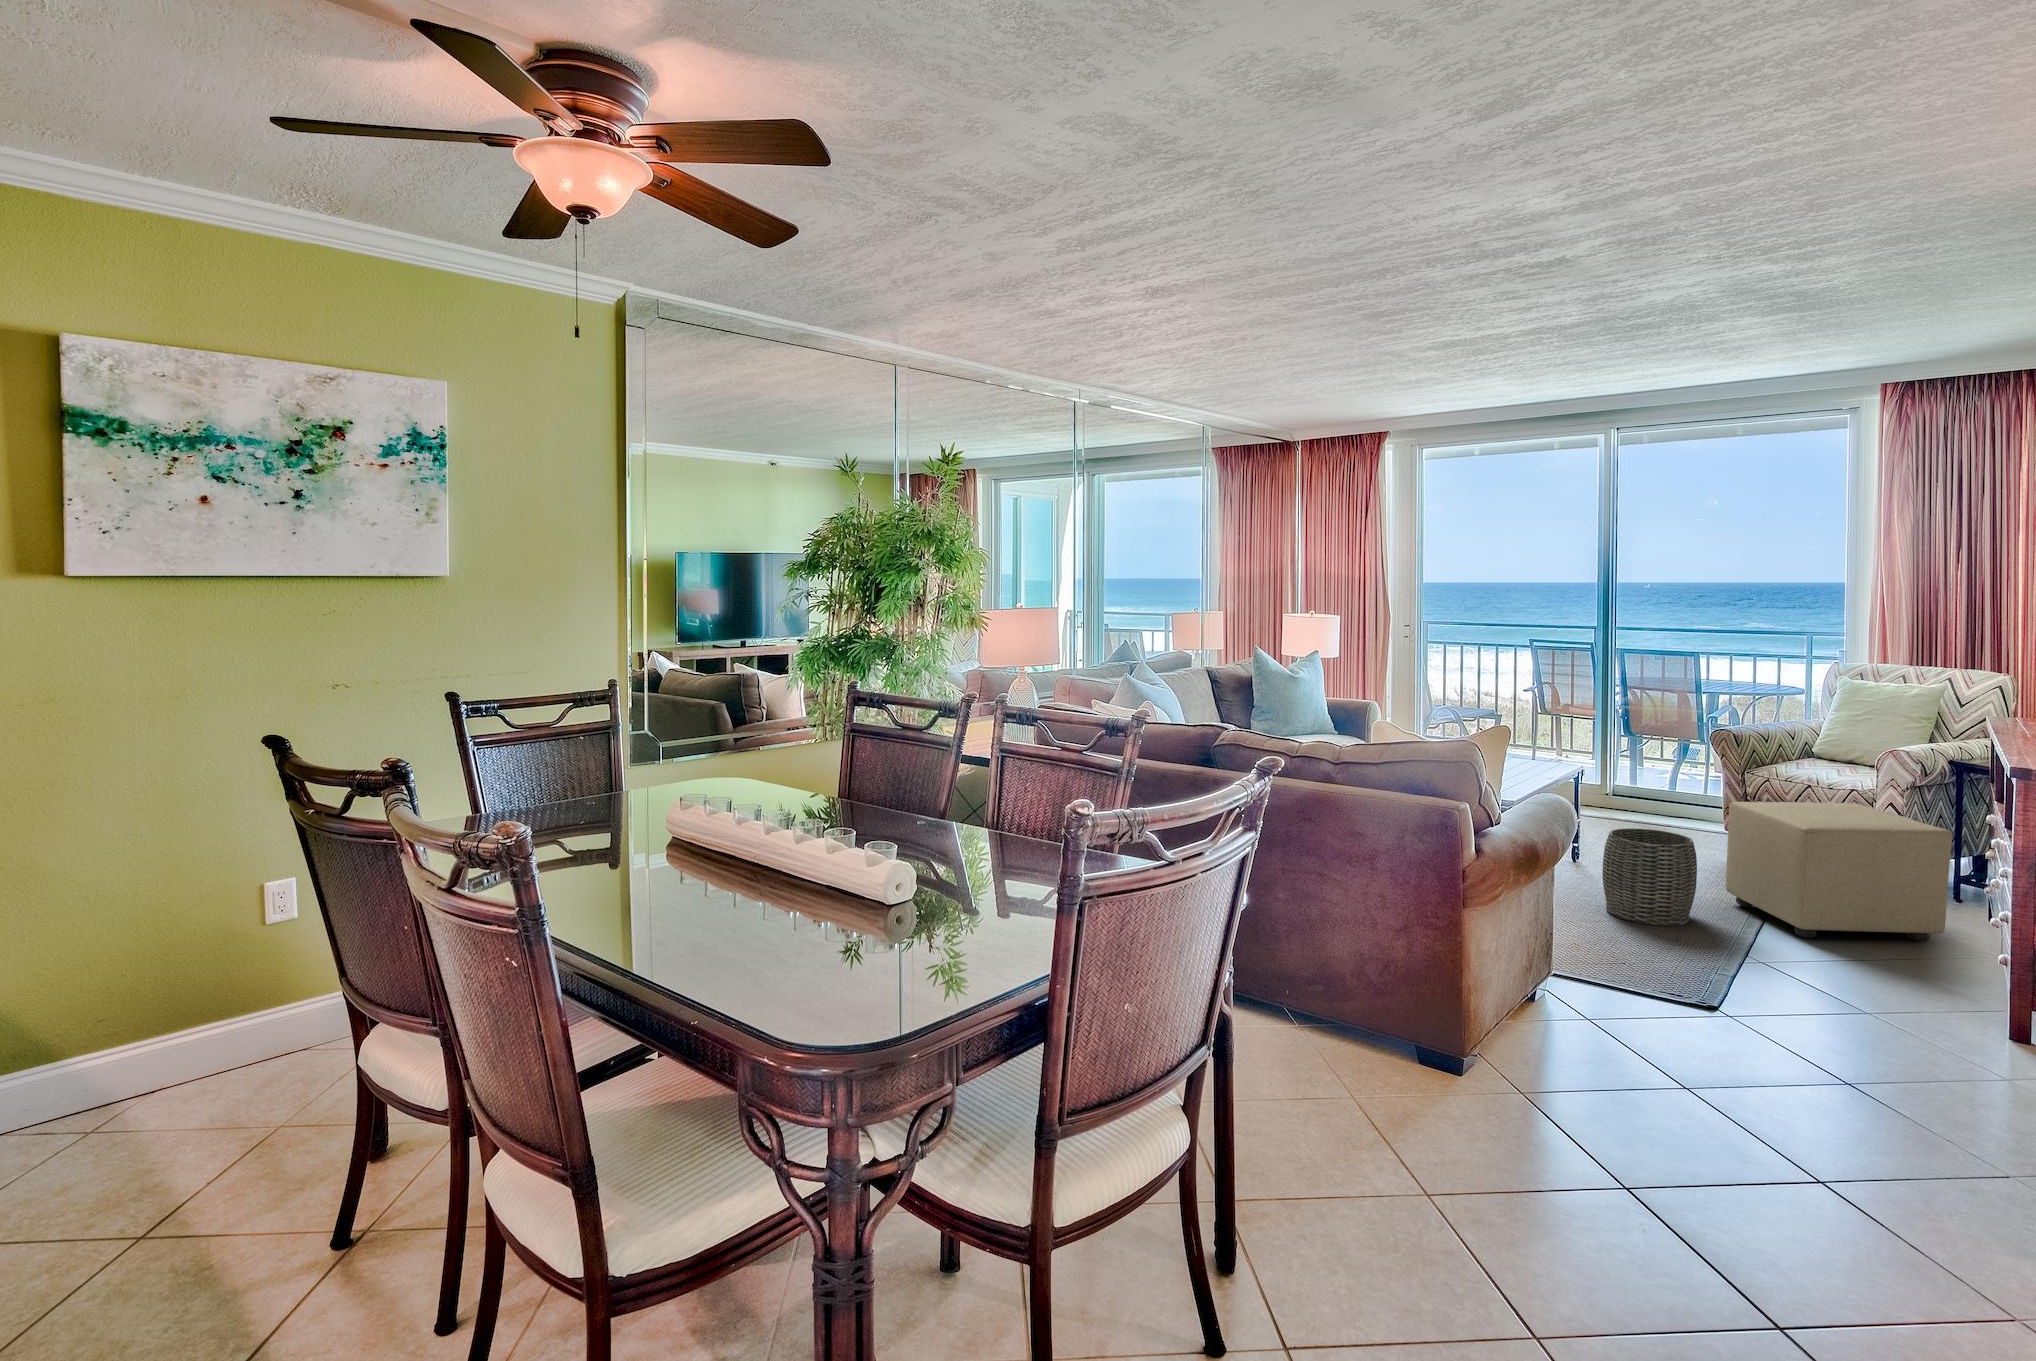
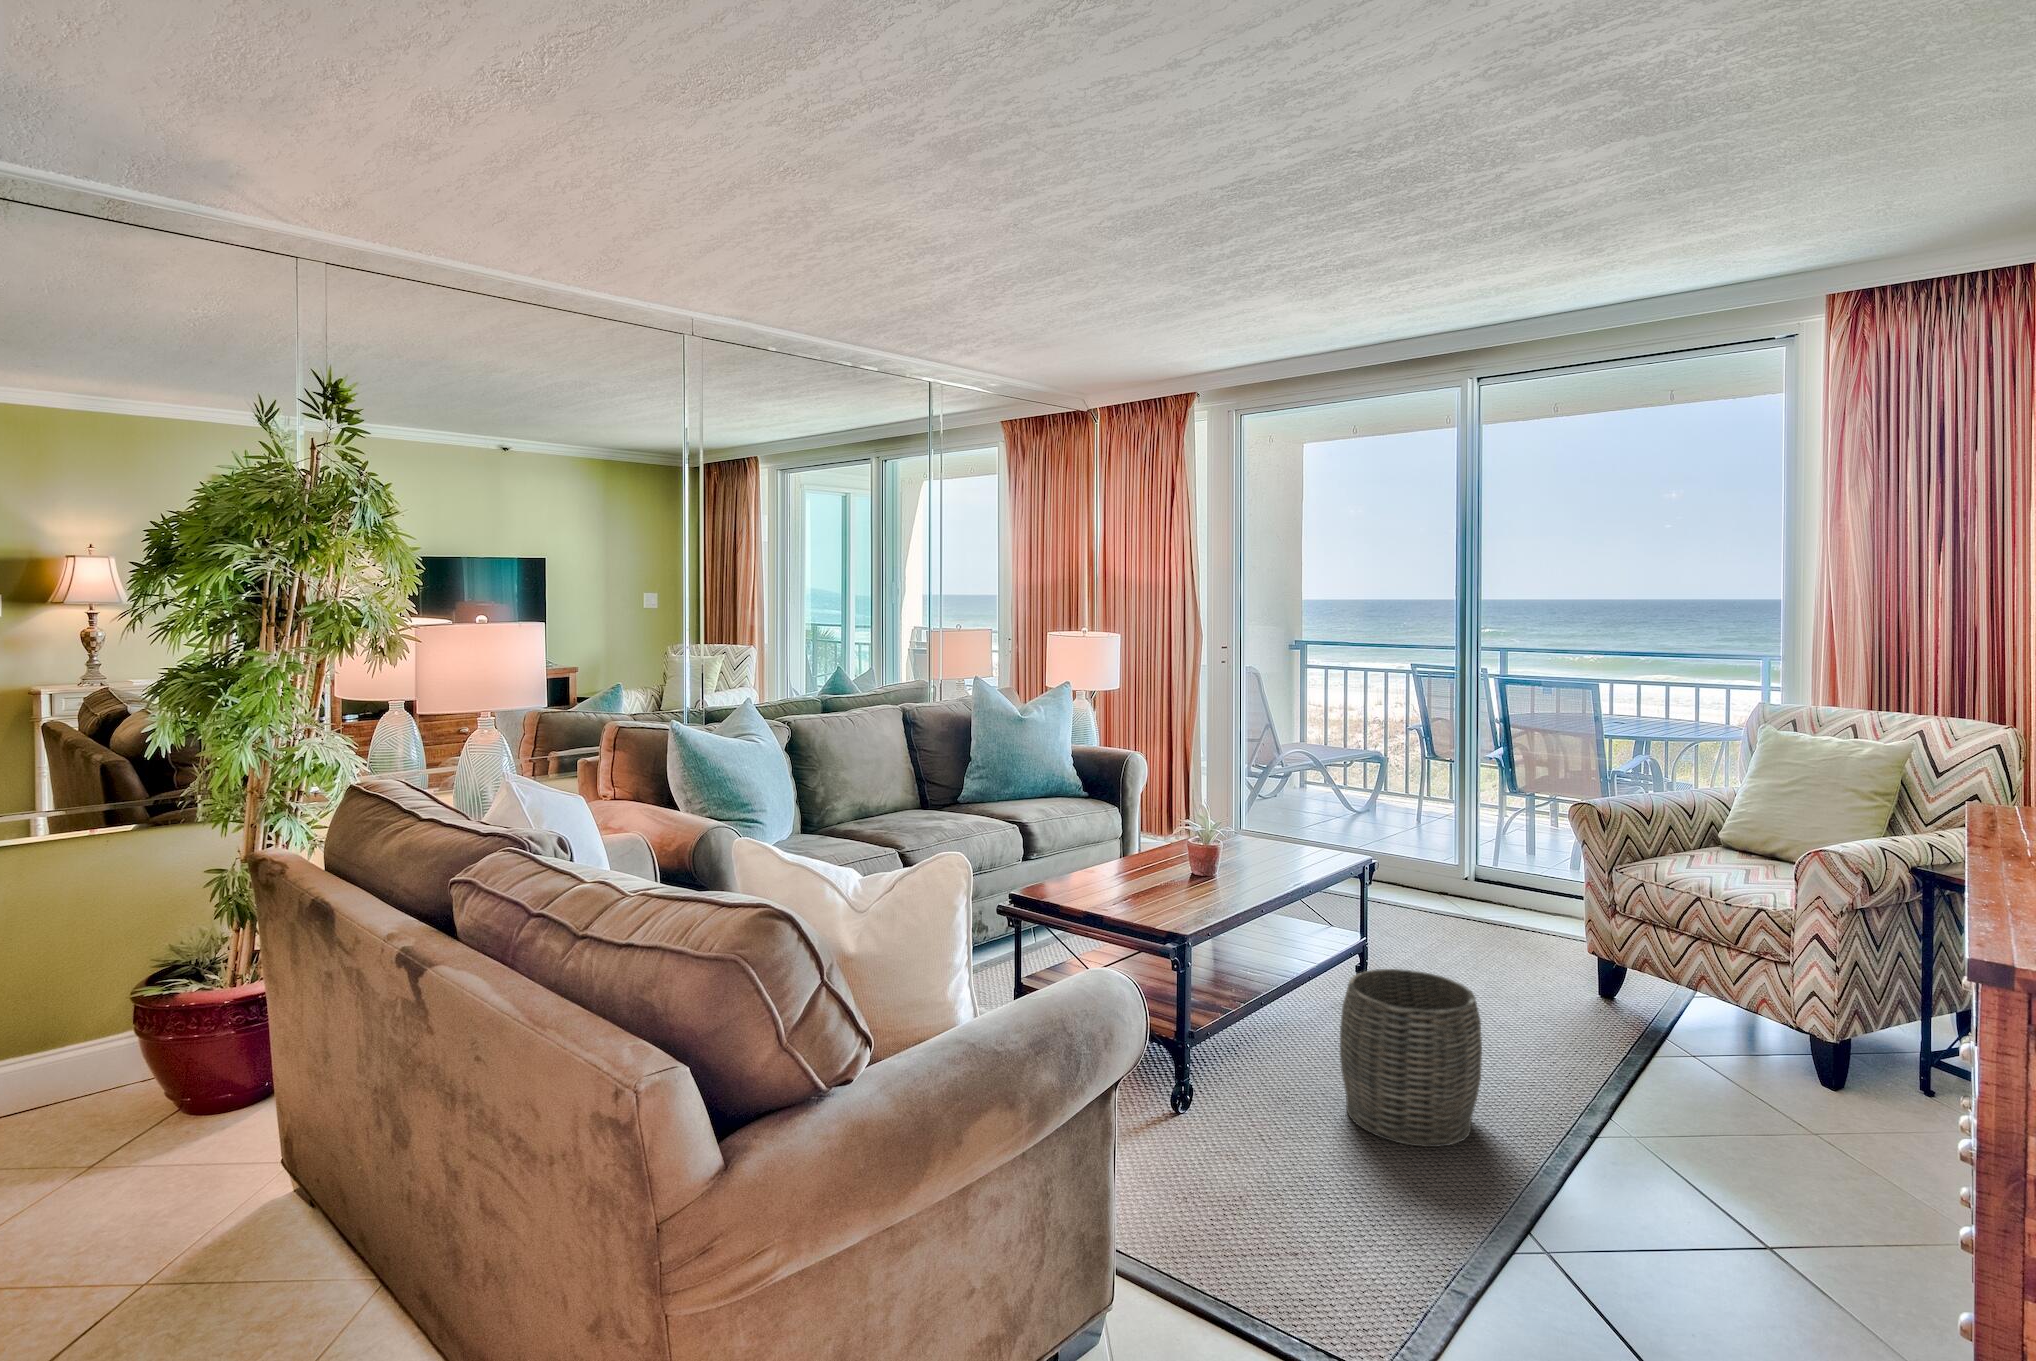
ottoman: present [1726,802,1952,941] -> none [1548,929,1903,1202]

